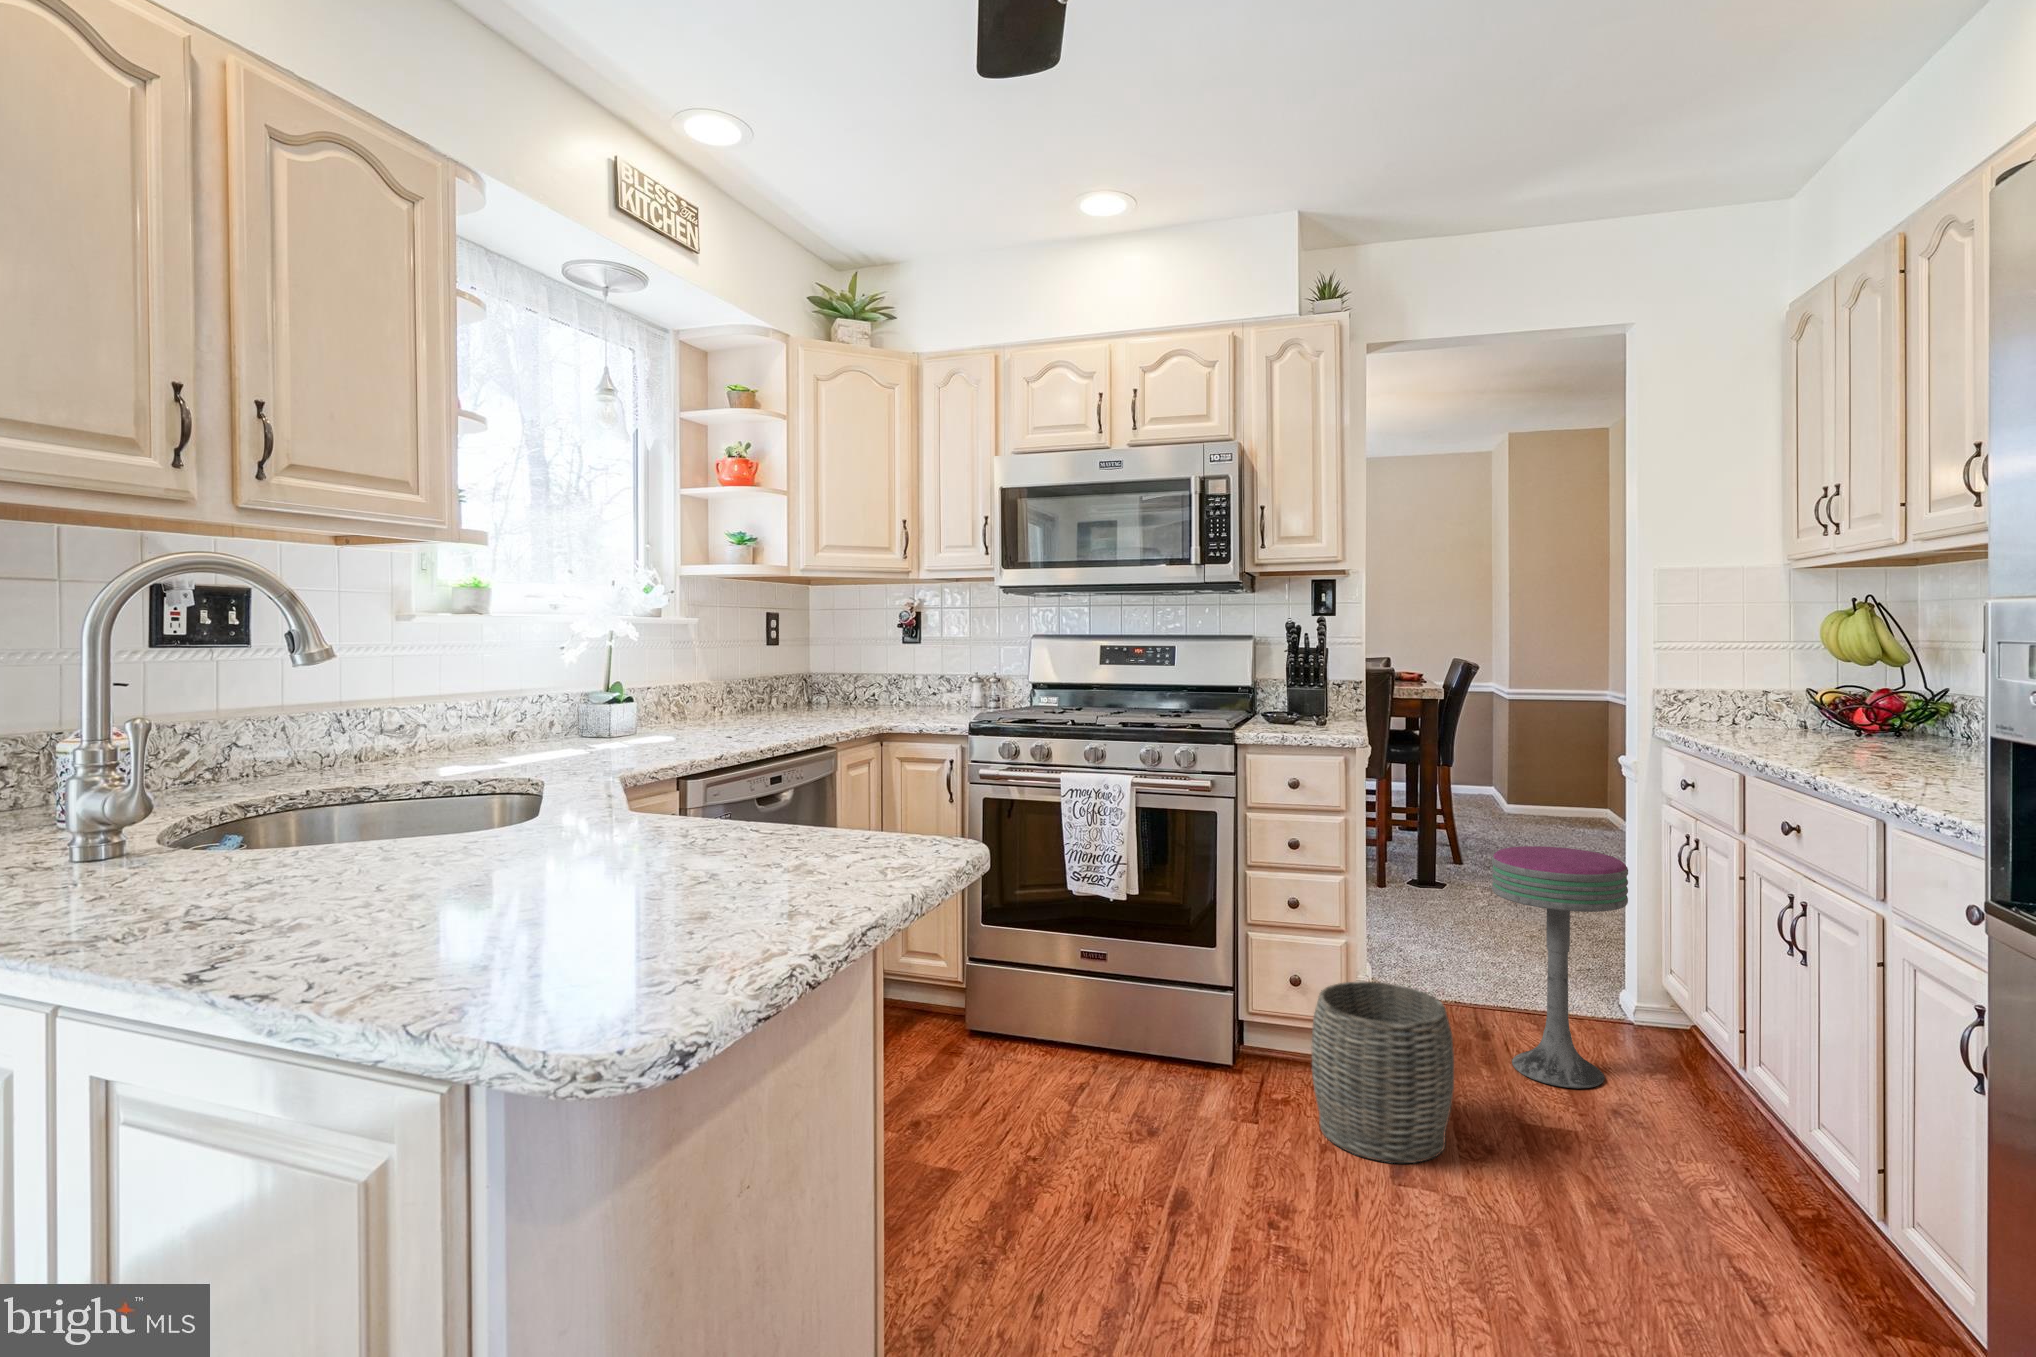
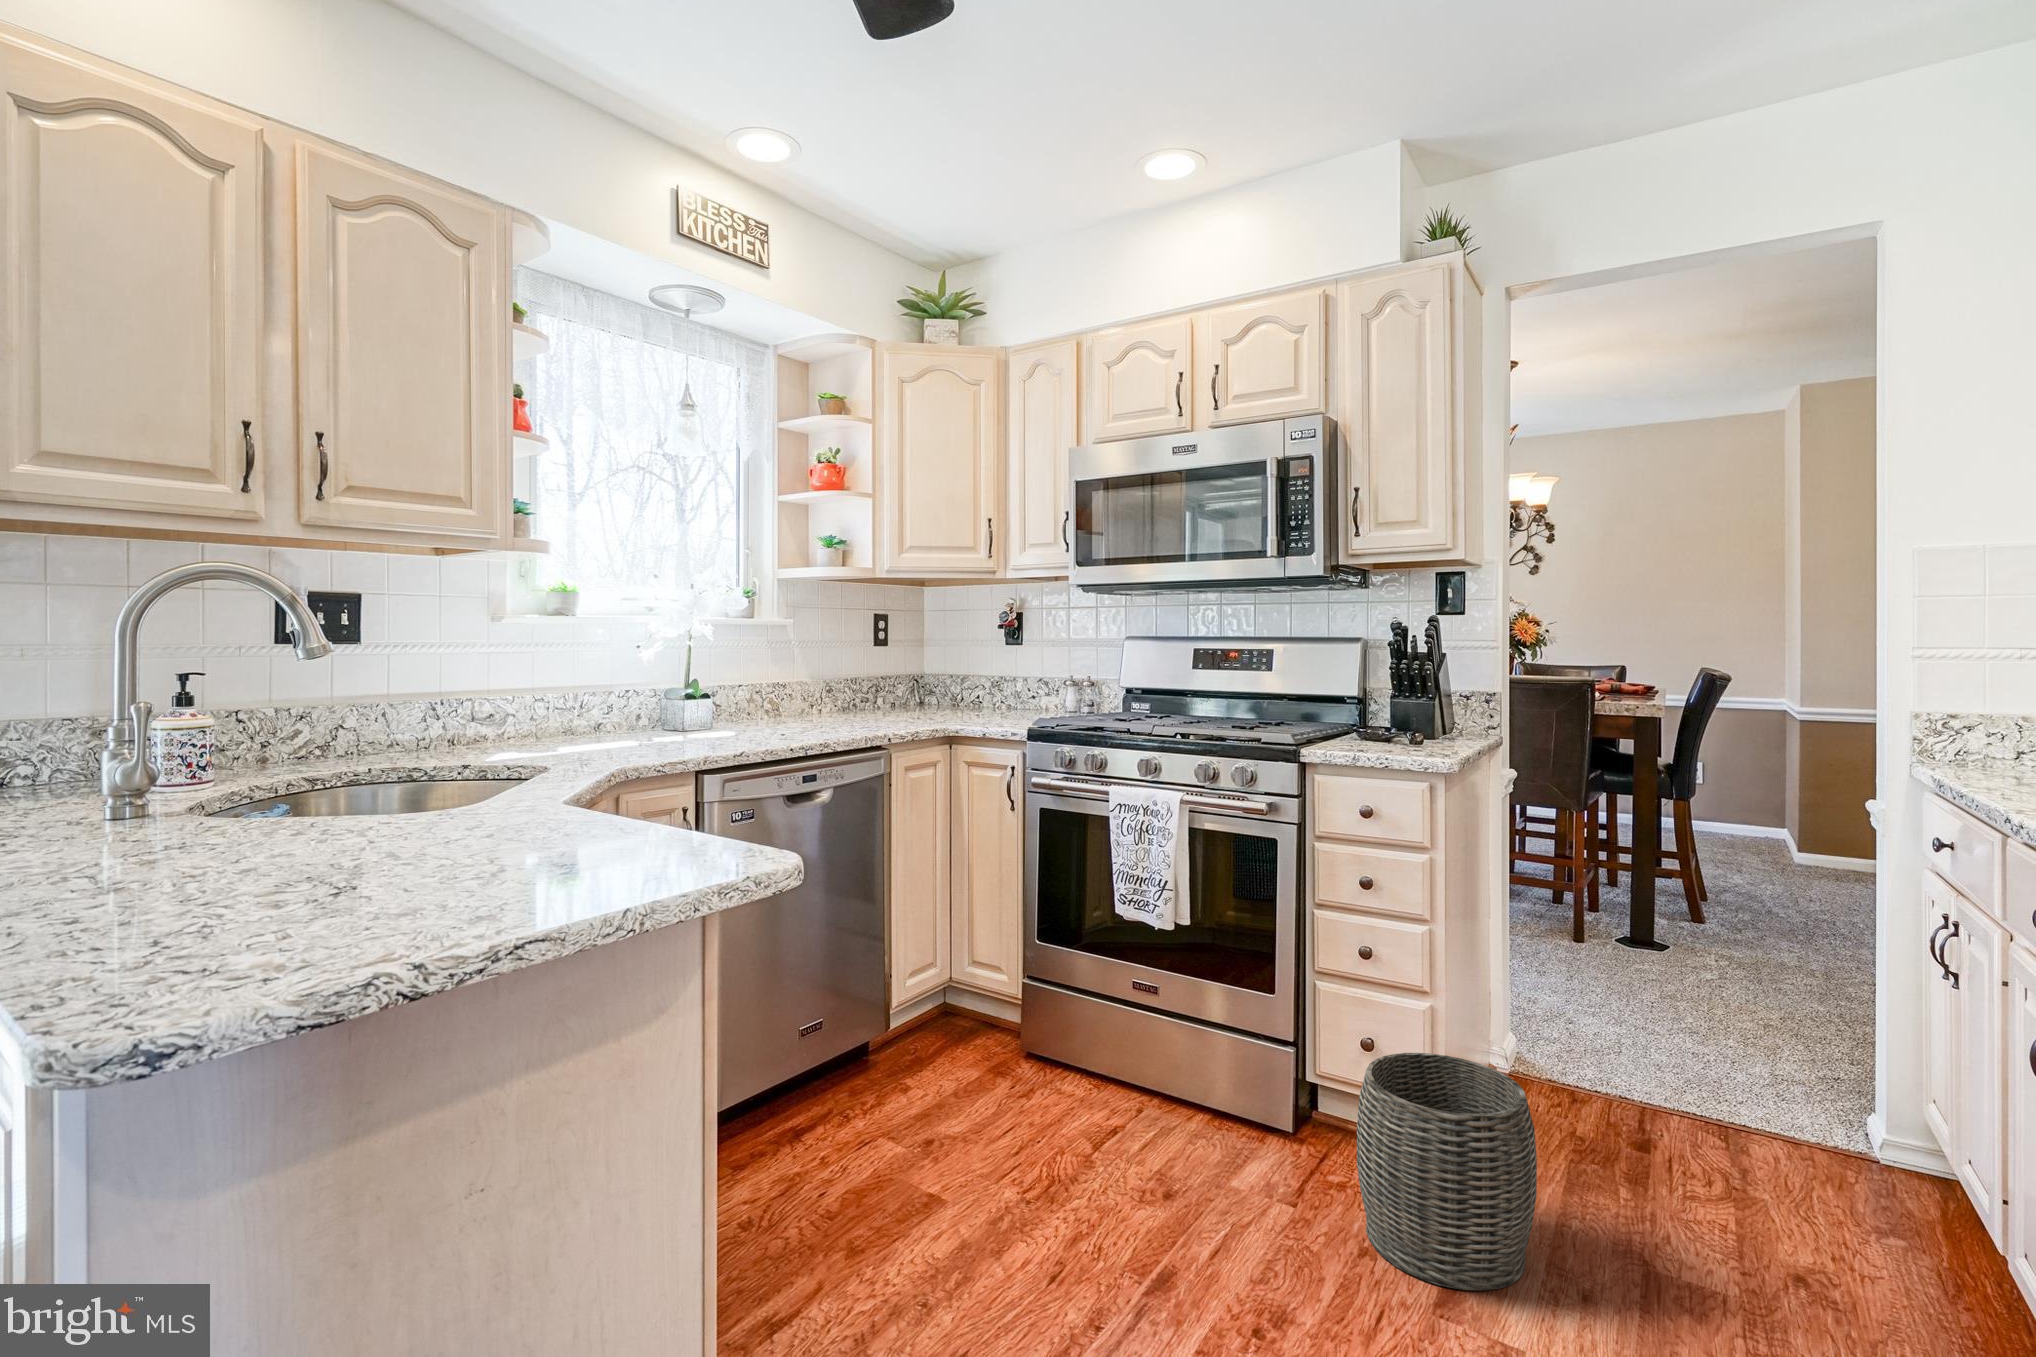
bar stool: present [1492,846,1628,1088] -> none [1638,905,1830,1230]

